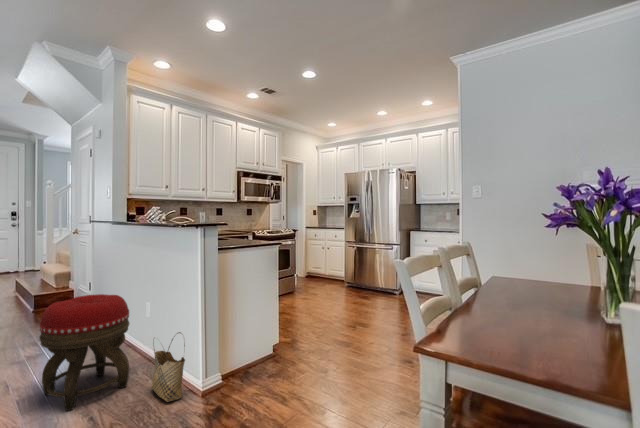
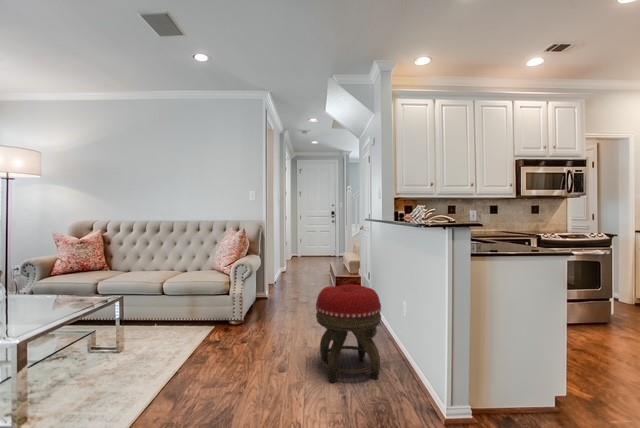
woven basket: present [151,332,185,402] -> none [397,340,428,415]

